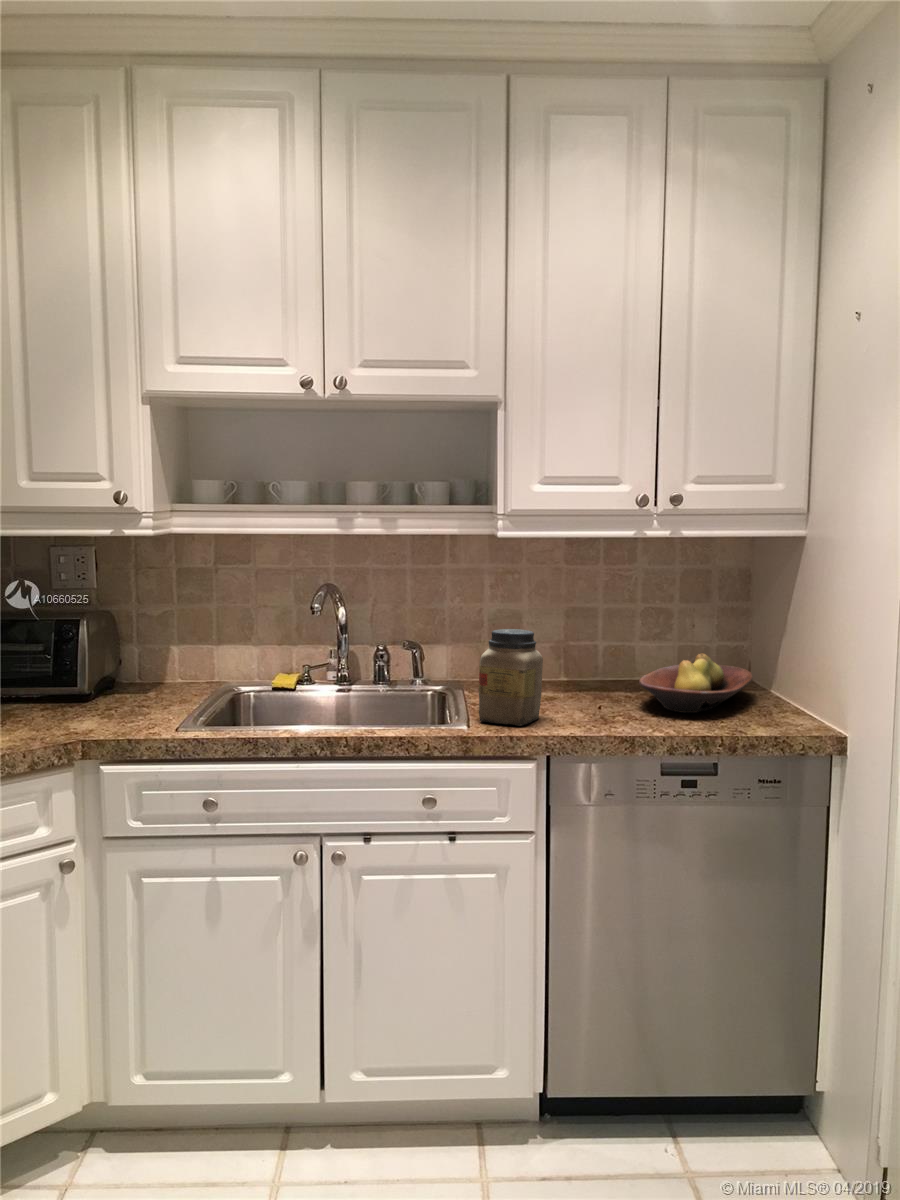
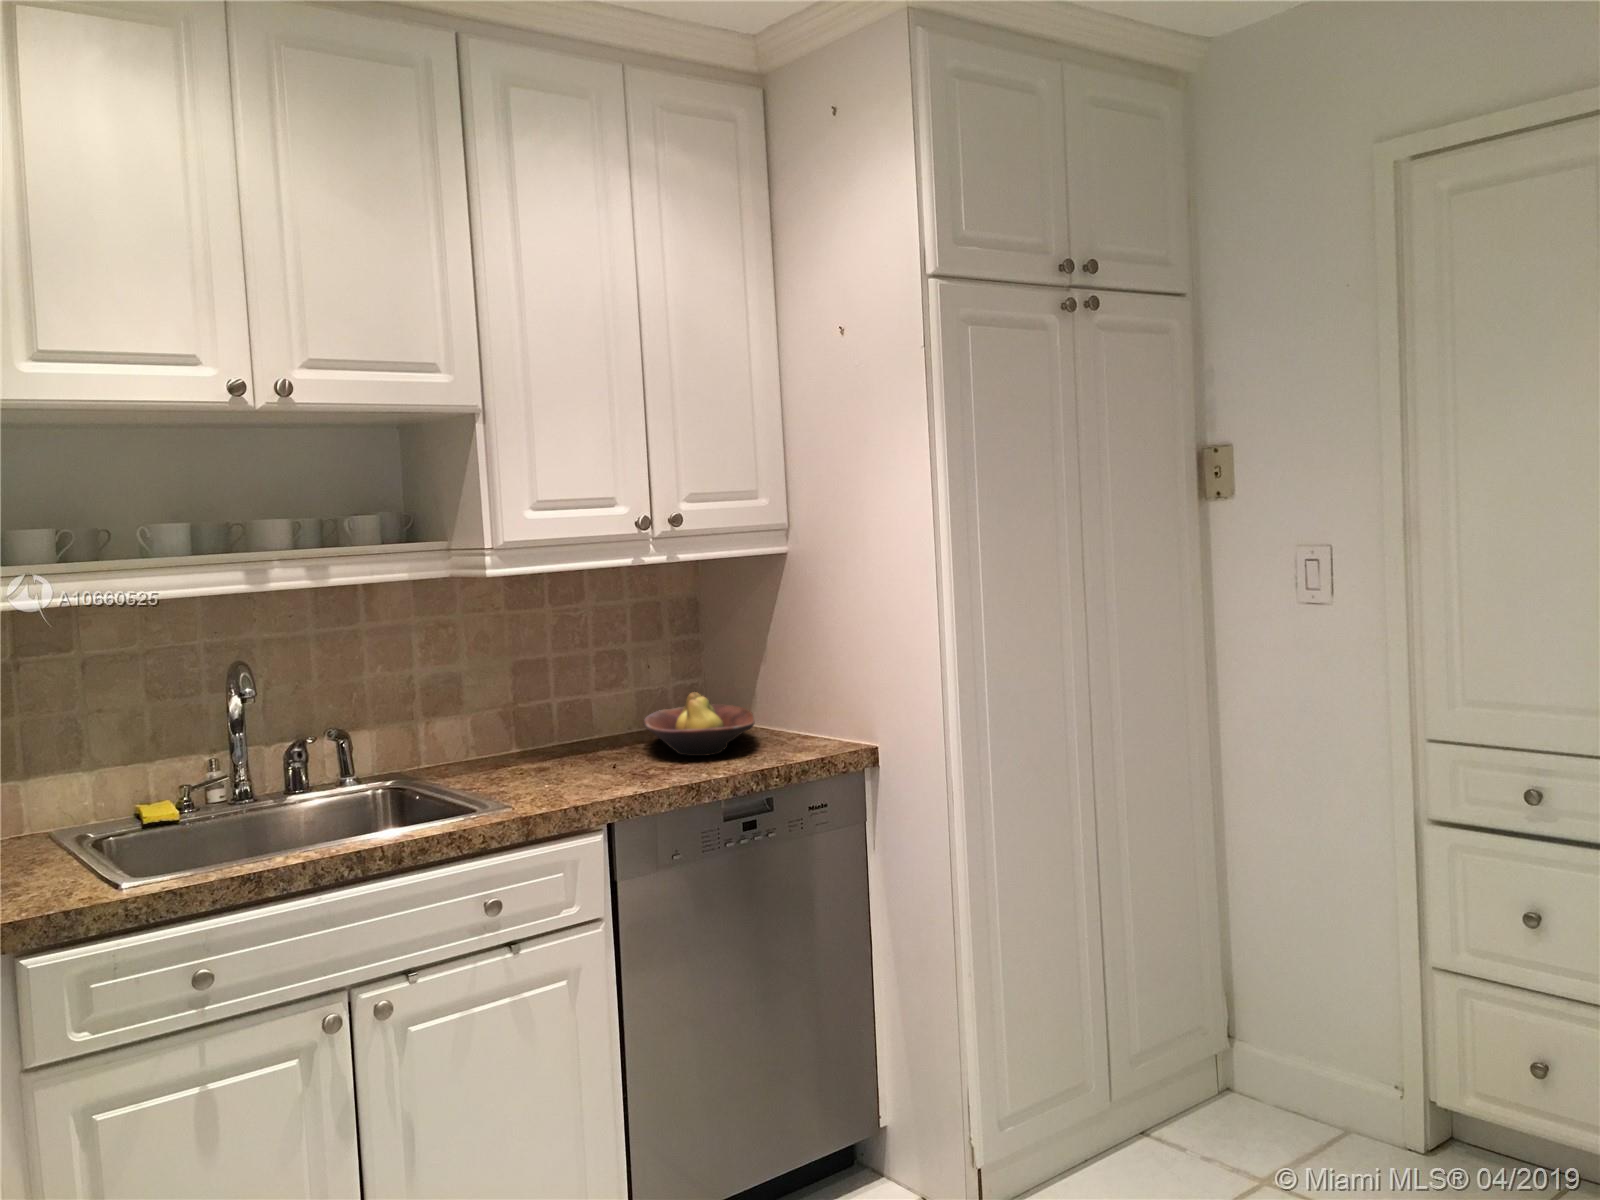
jar: present [479,629,543,726] -> none [506,684,576,801]

